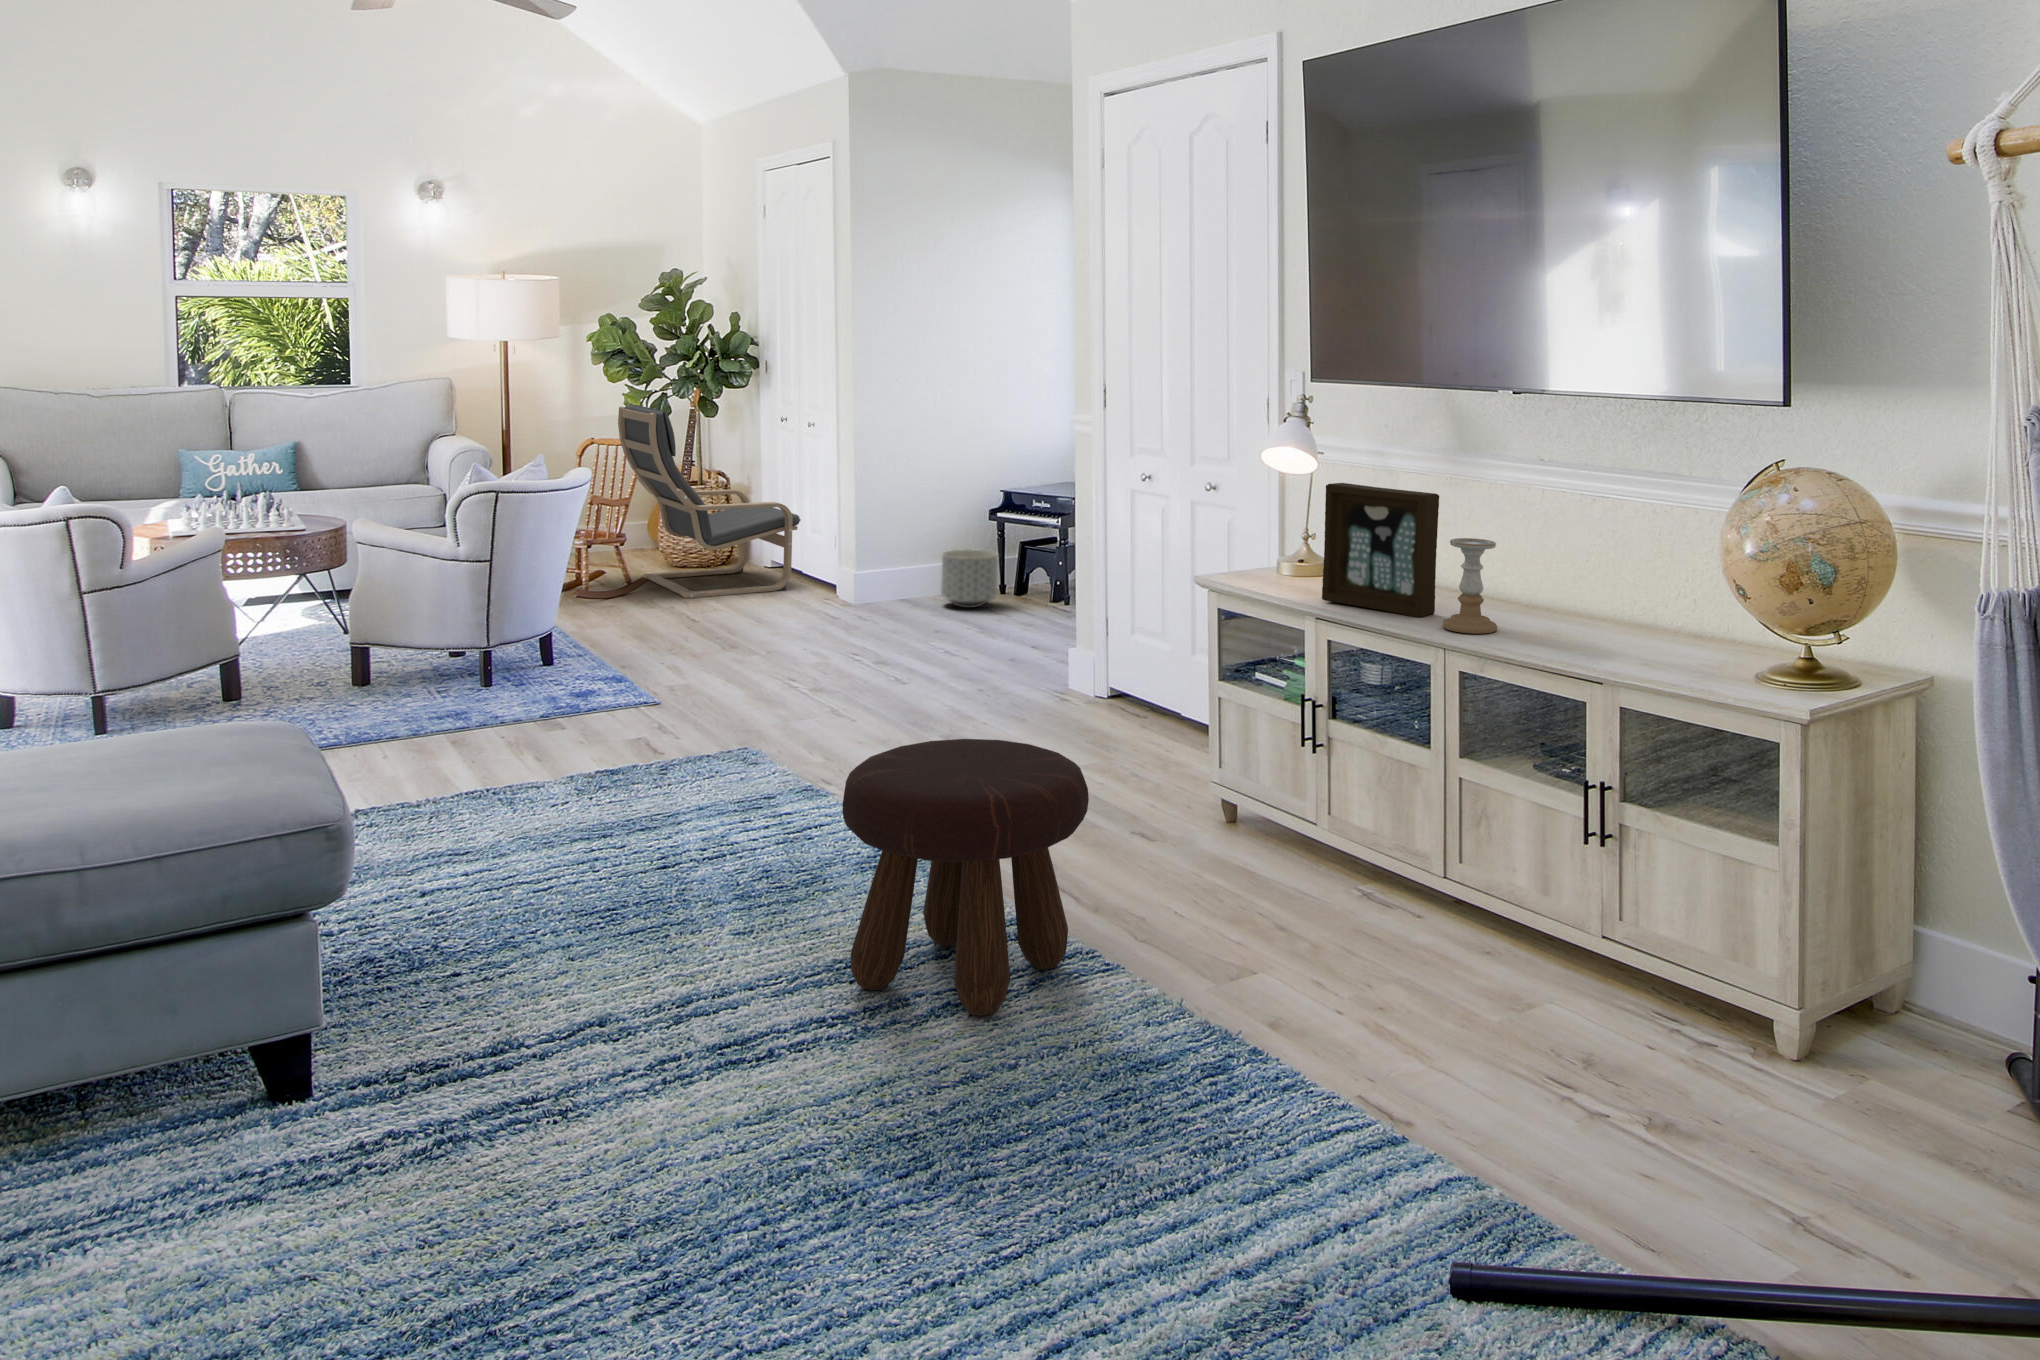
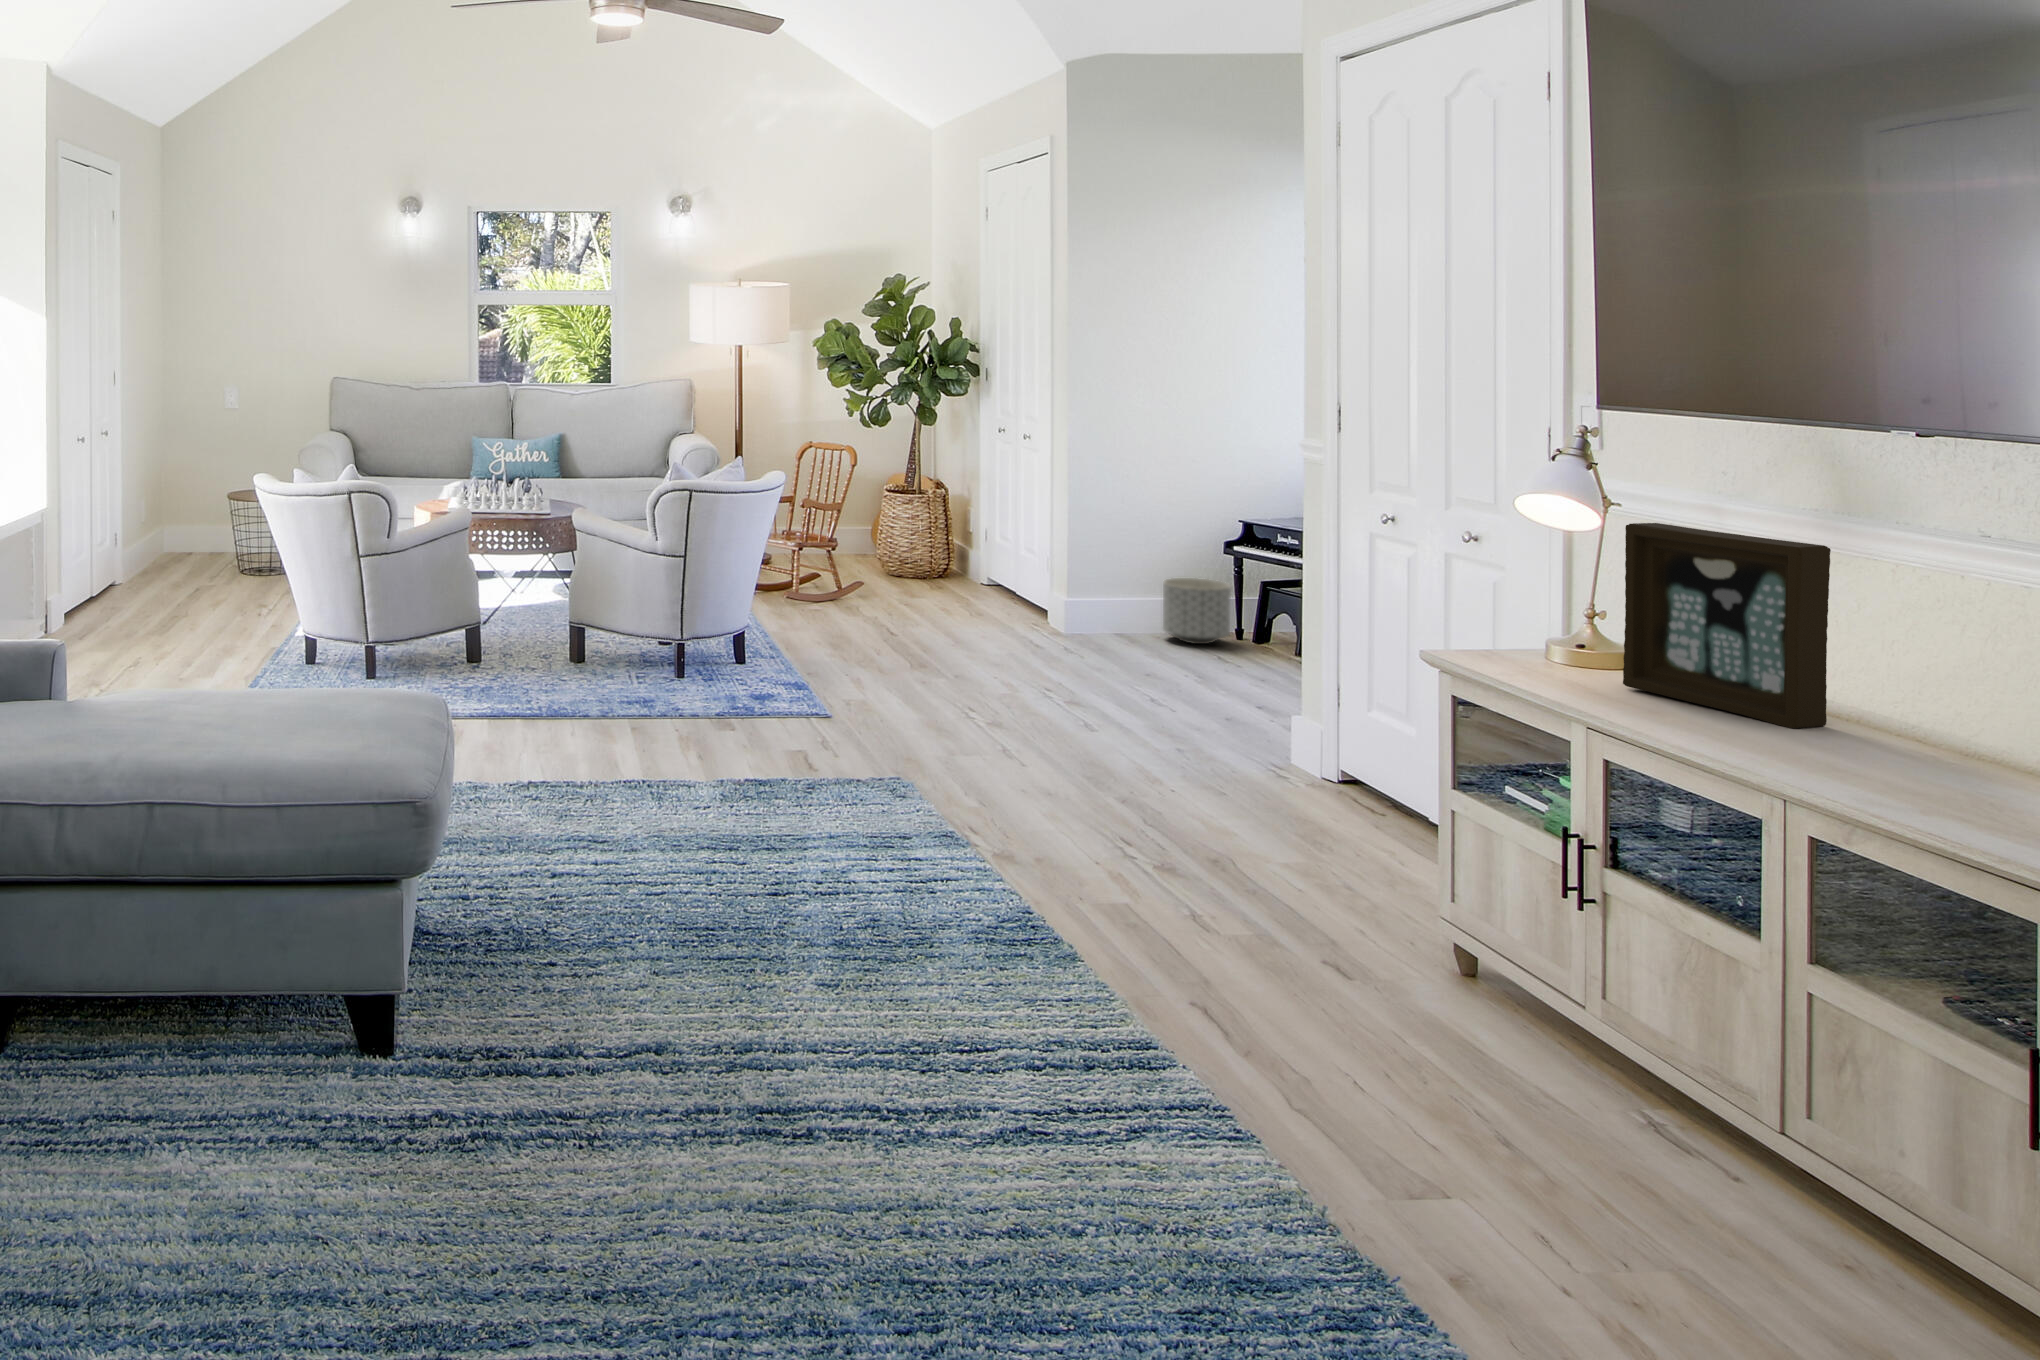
lounge chair: present [618,404,801,598] -> none [833,415,1011,608]
candle holder: present [1443,538,1497,634] -> none [1834,616,1947,768]
footstool: present [842,739,1089,1015] -> none [905,805,1214,1156]

